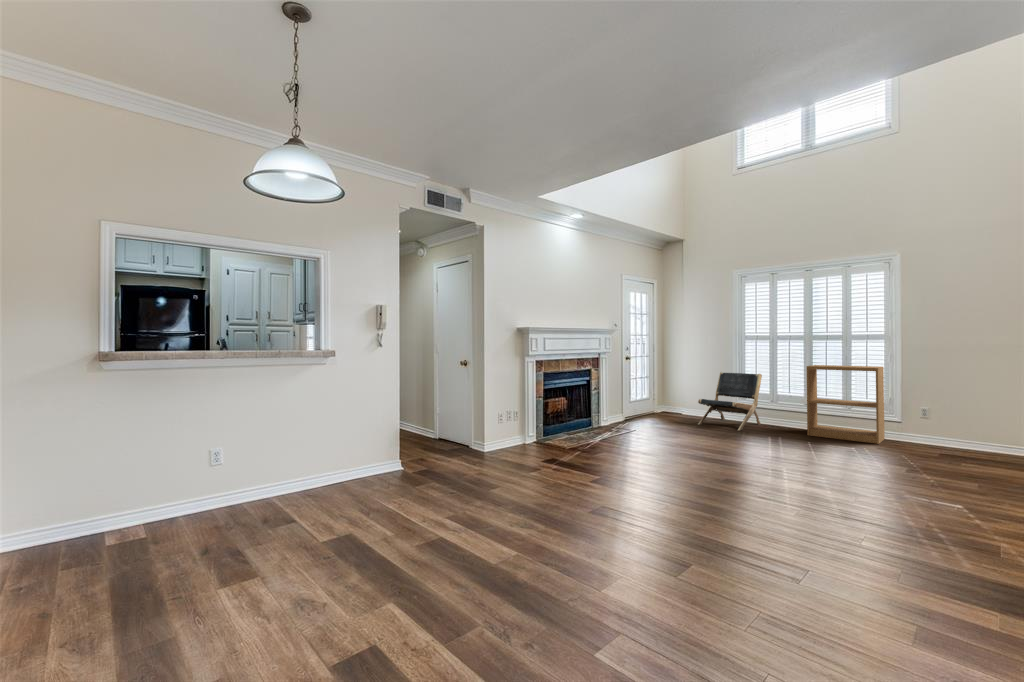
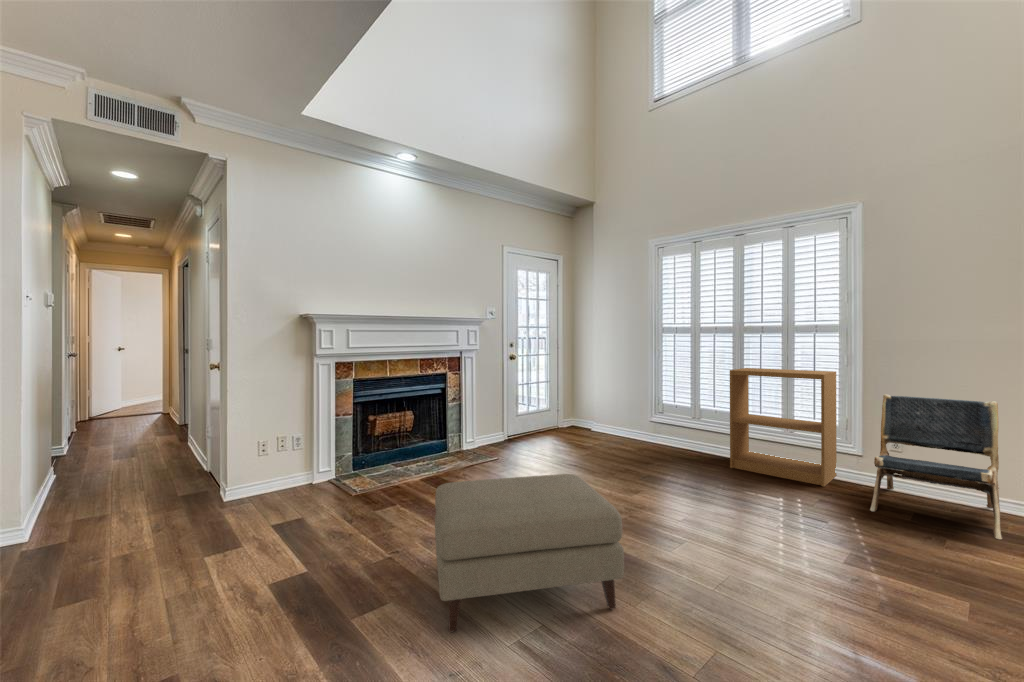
lounge chair: present [698,372,762,430] -> present [870,394,1003,539]
ottoman: none [667,424,794,496] -> present [435,474,624,632]

